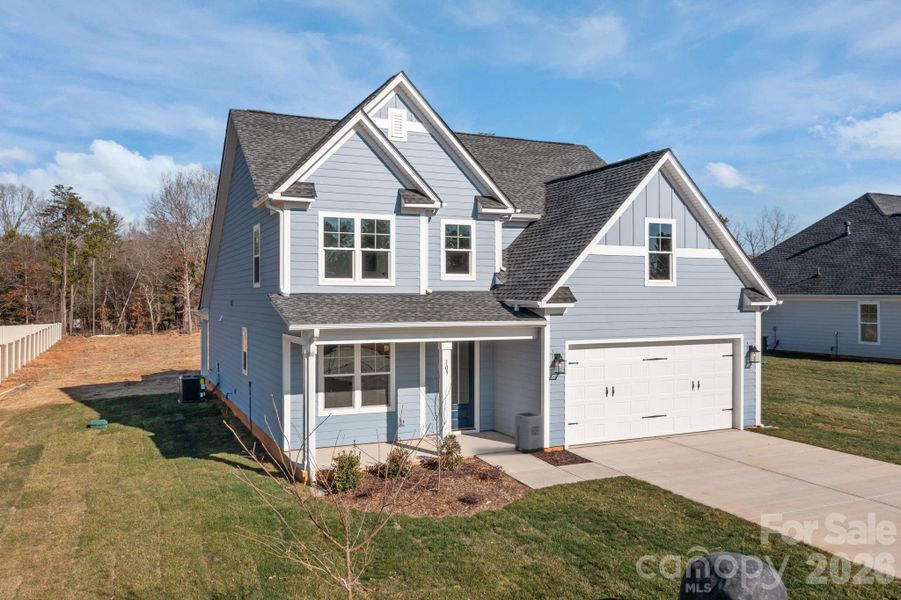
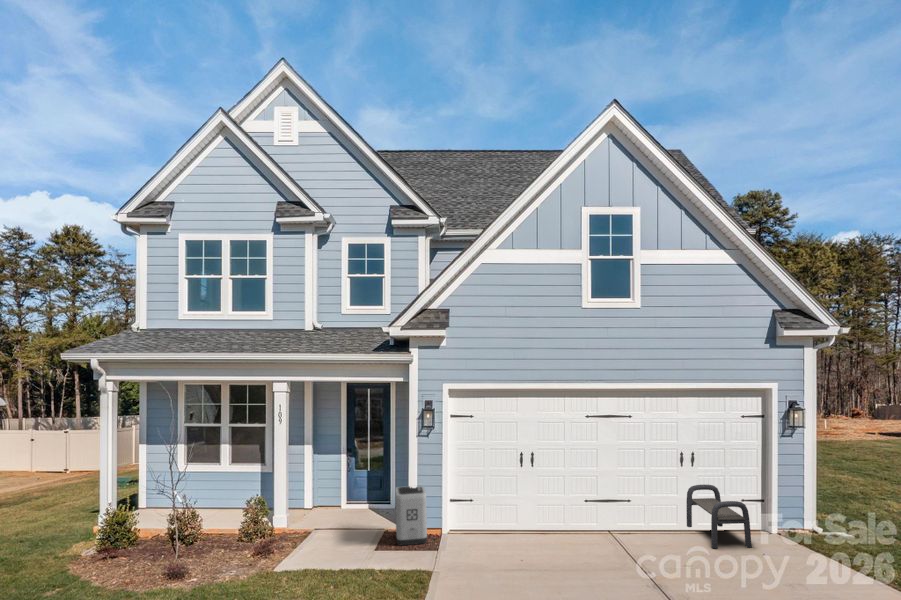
bench: none [691,402,738,438] -> present [687,485,752,548]

